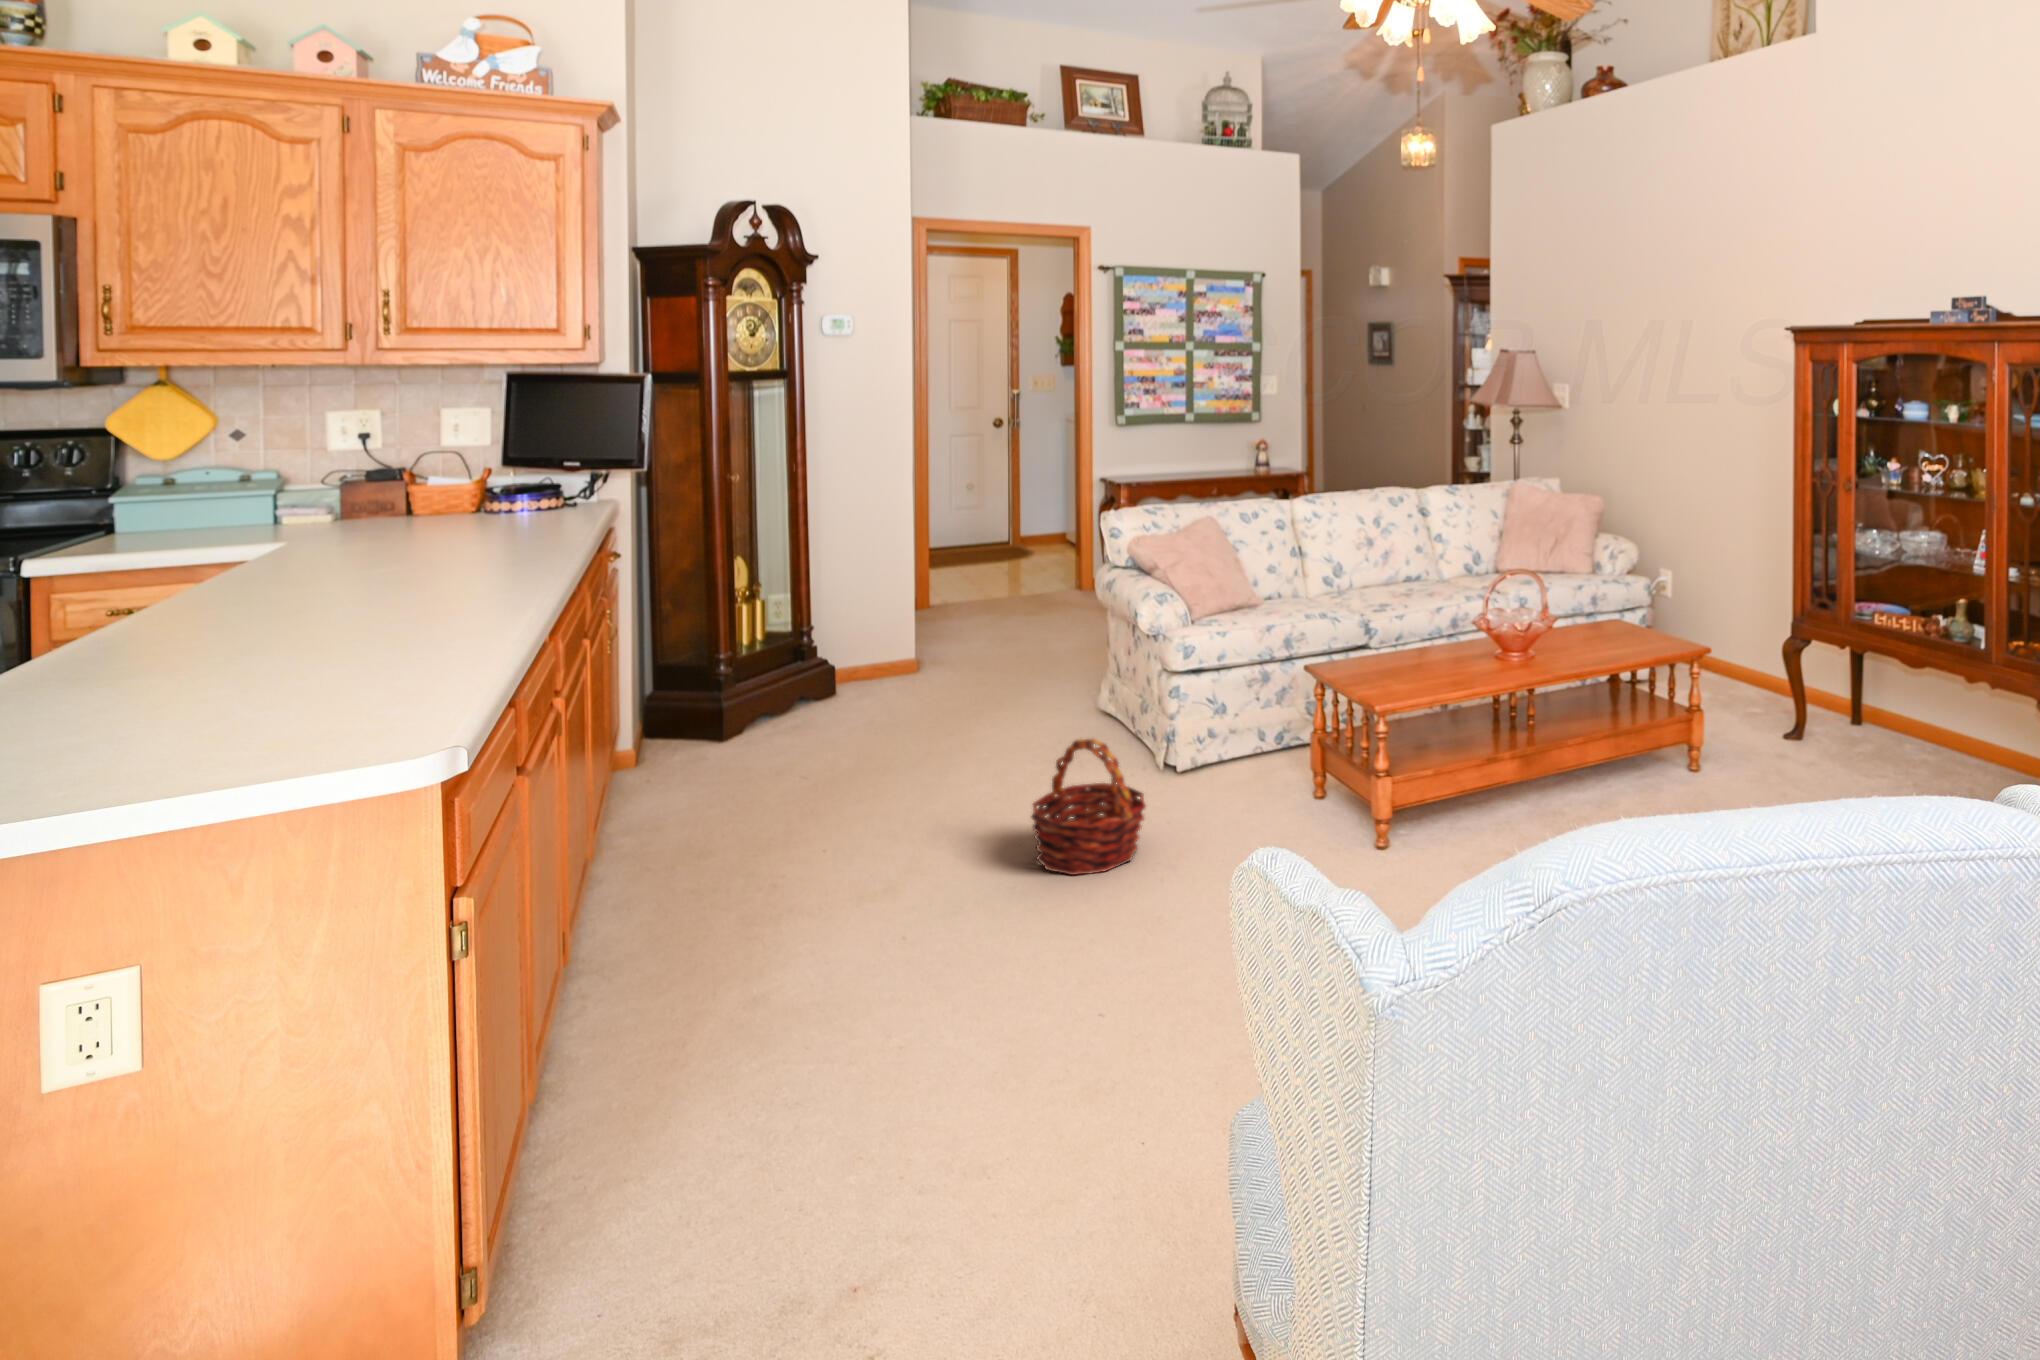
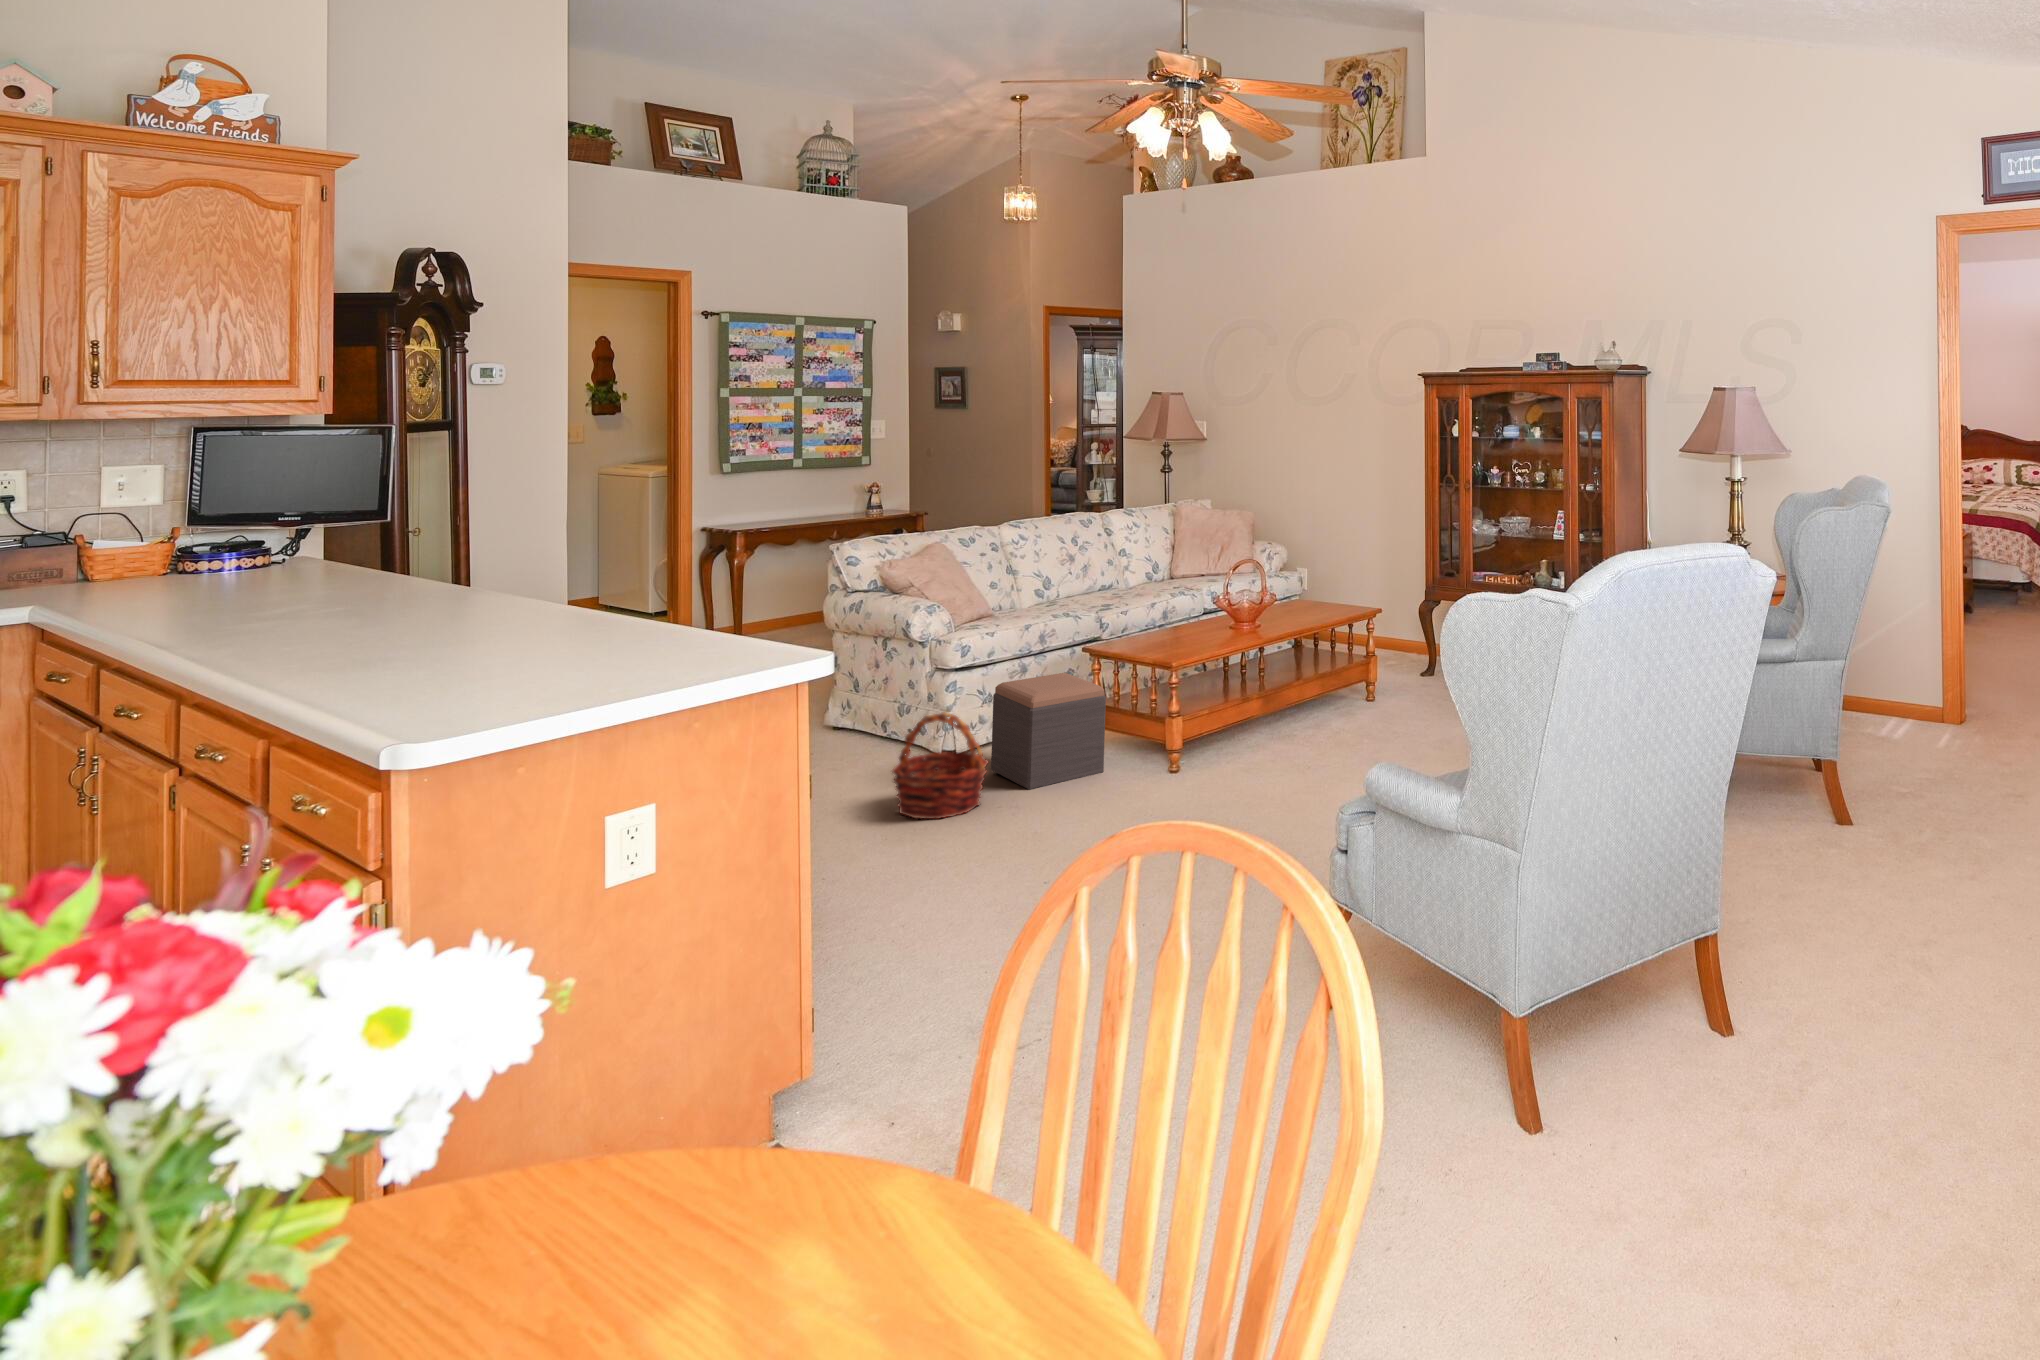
footstool: none [1186,694,1309,845] -> present [991,673,1106,790]

